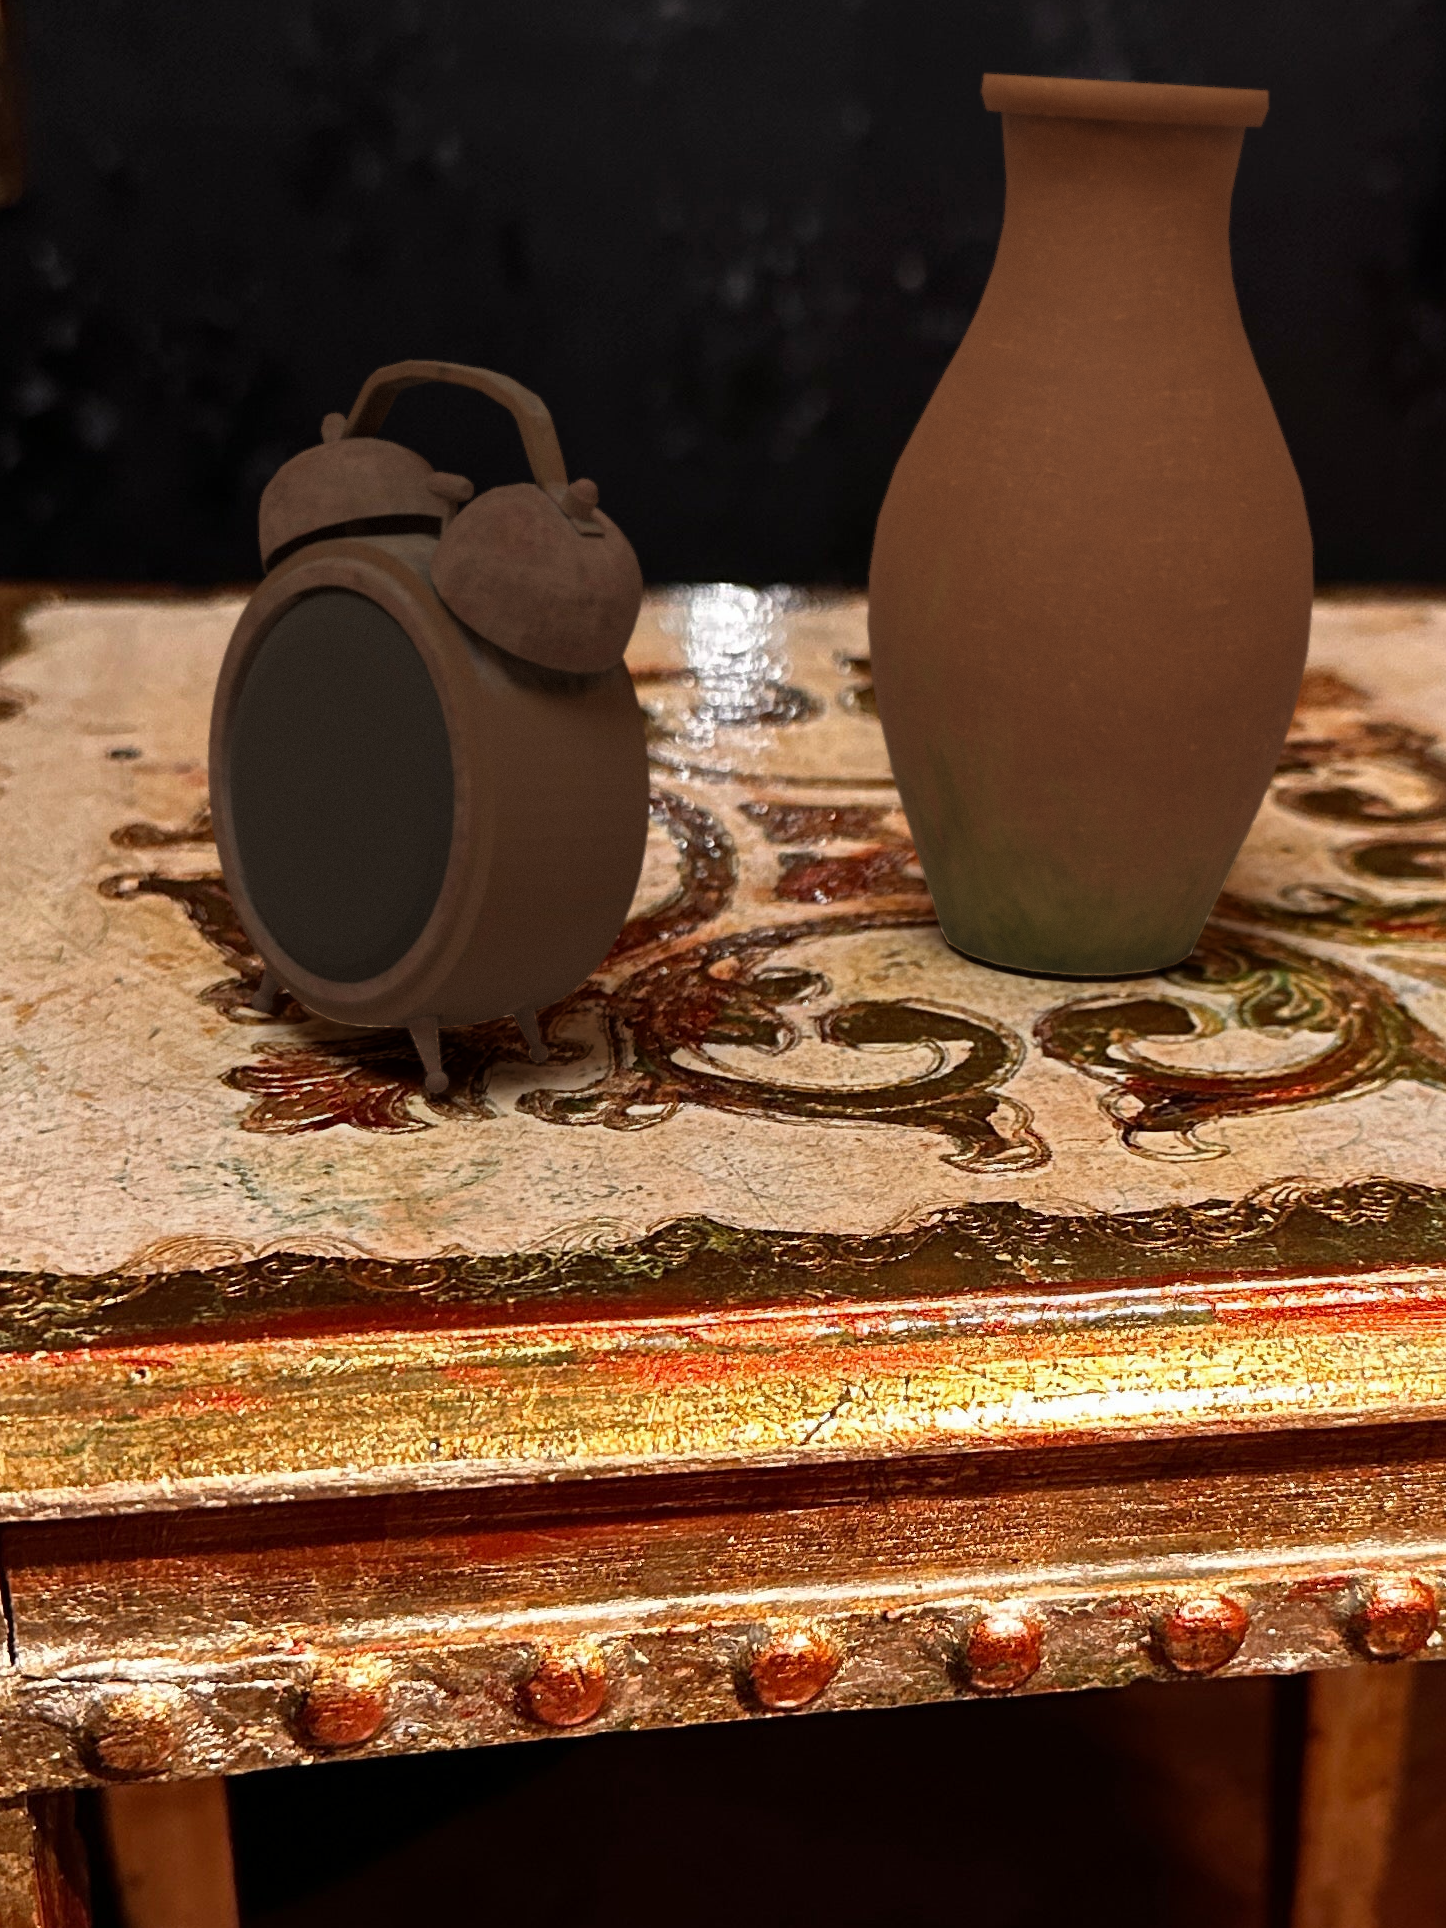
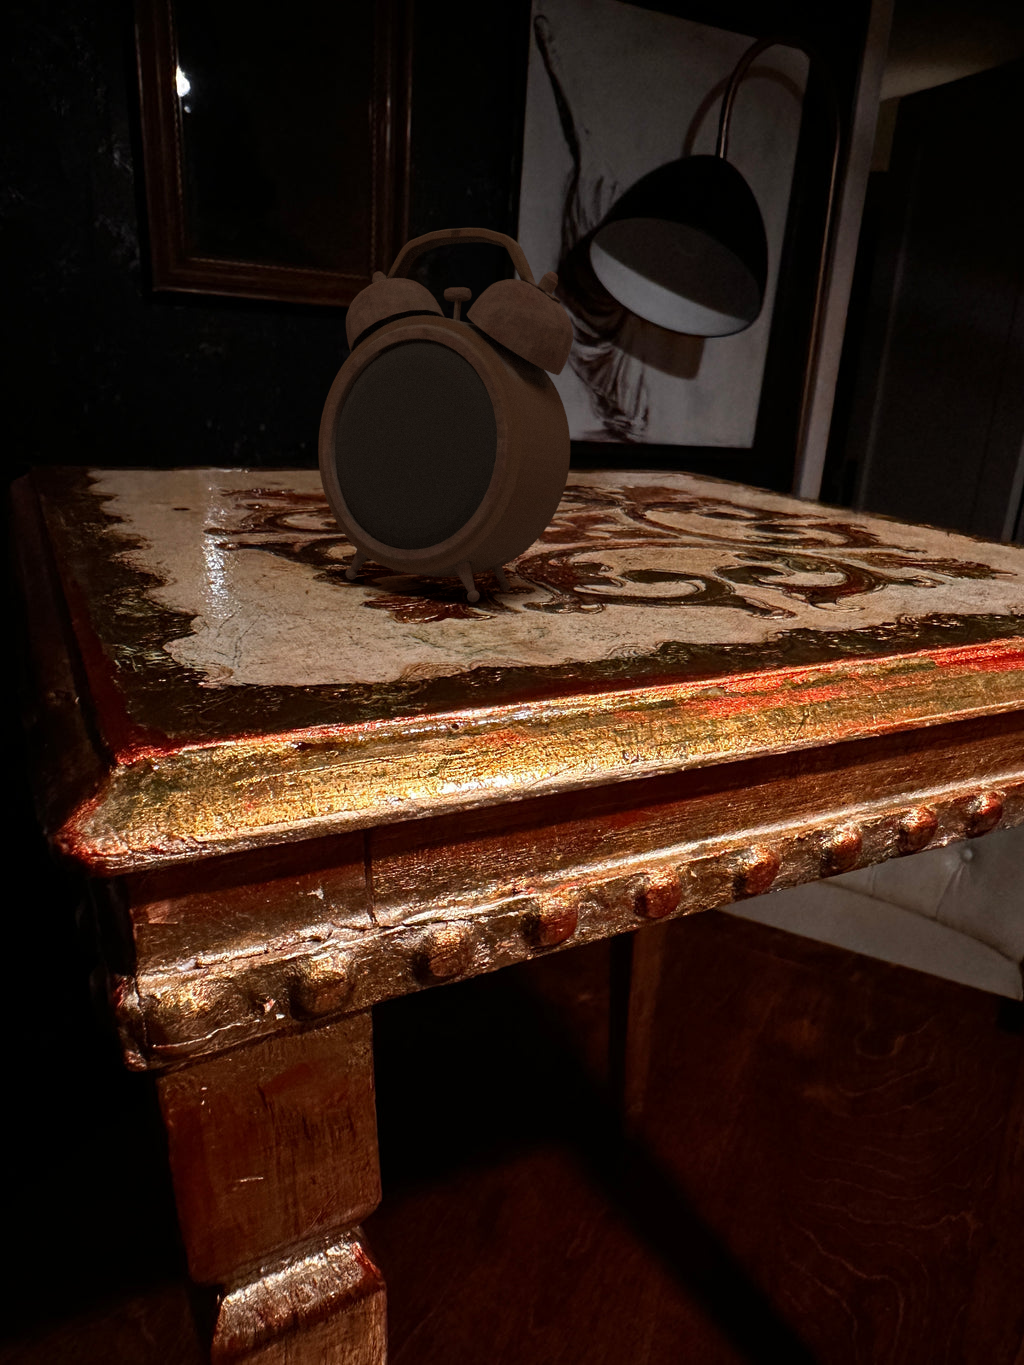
vase: present [867,74,1314,976] -> none [577,135,778,559]

